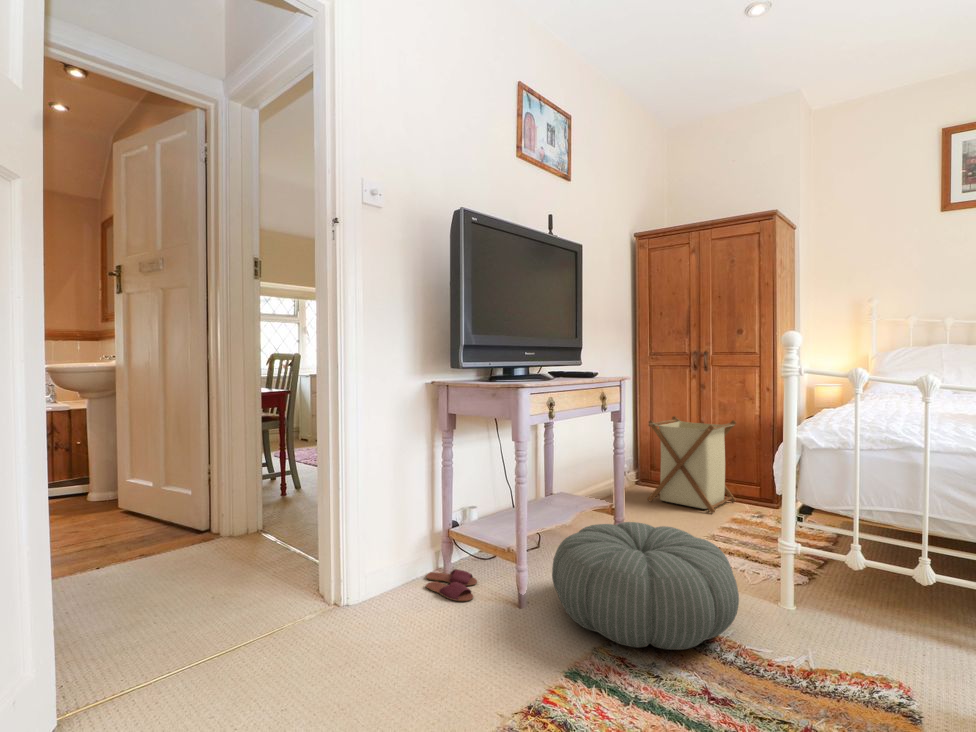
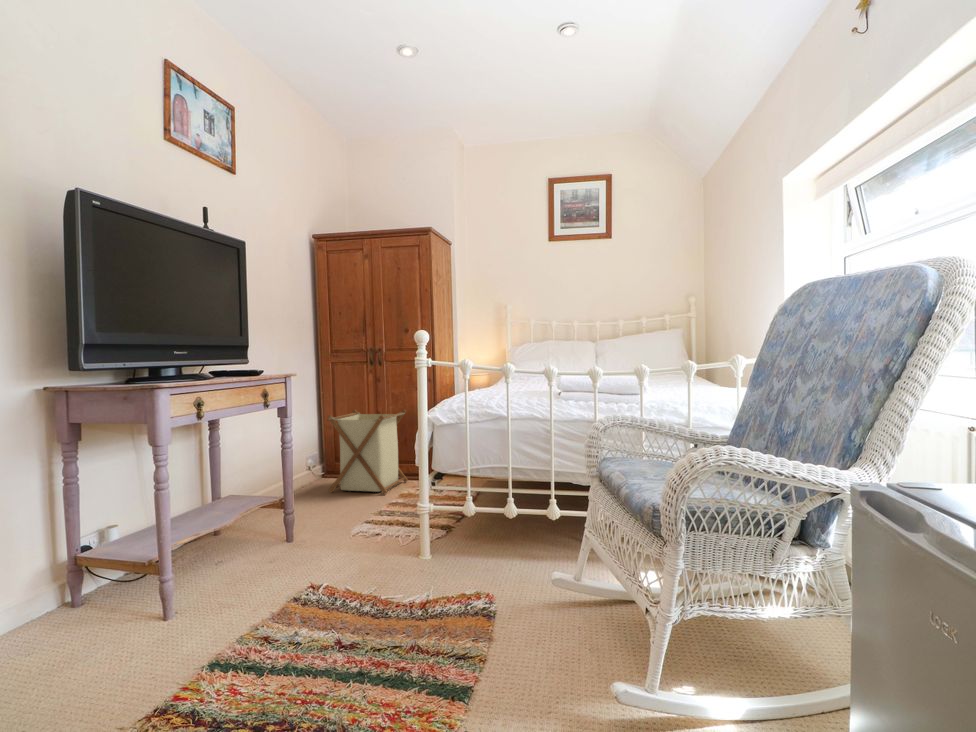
pouf: present [552,522,739,650] -> none [202,510,377,624]
slippers: present [426,569,477,601] -> none [41,598,116,632]

